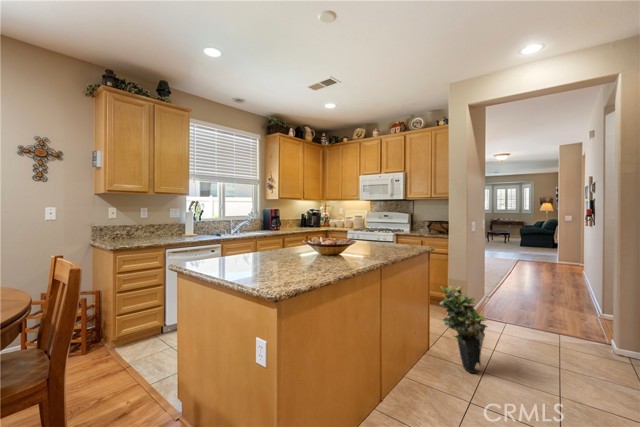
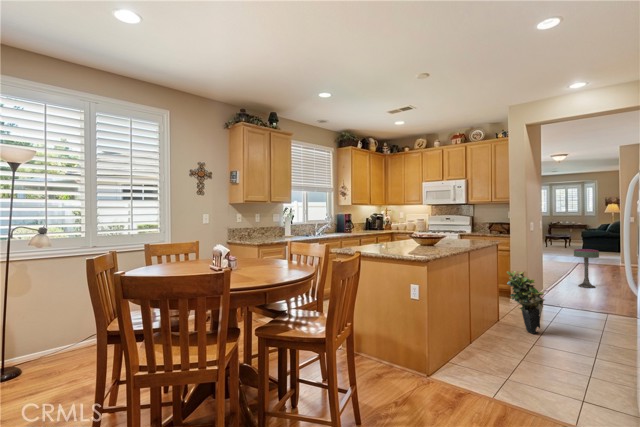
bar stool: none [517,250,543,293] -> present [574,249,599,288]

